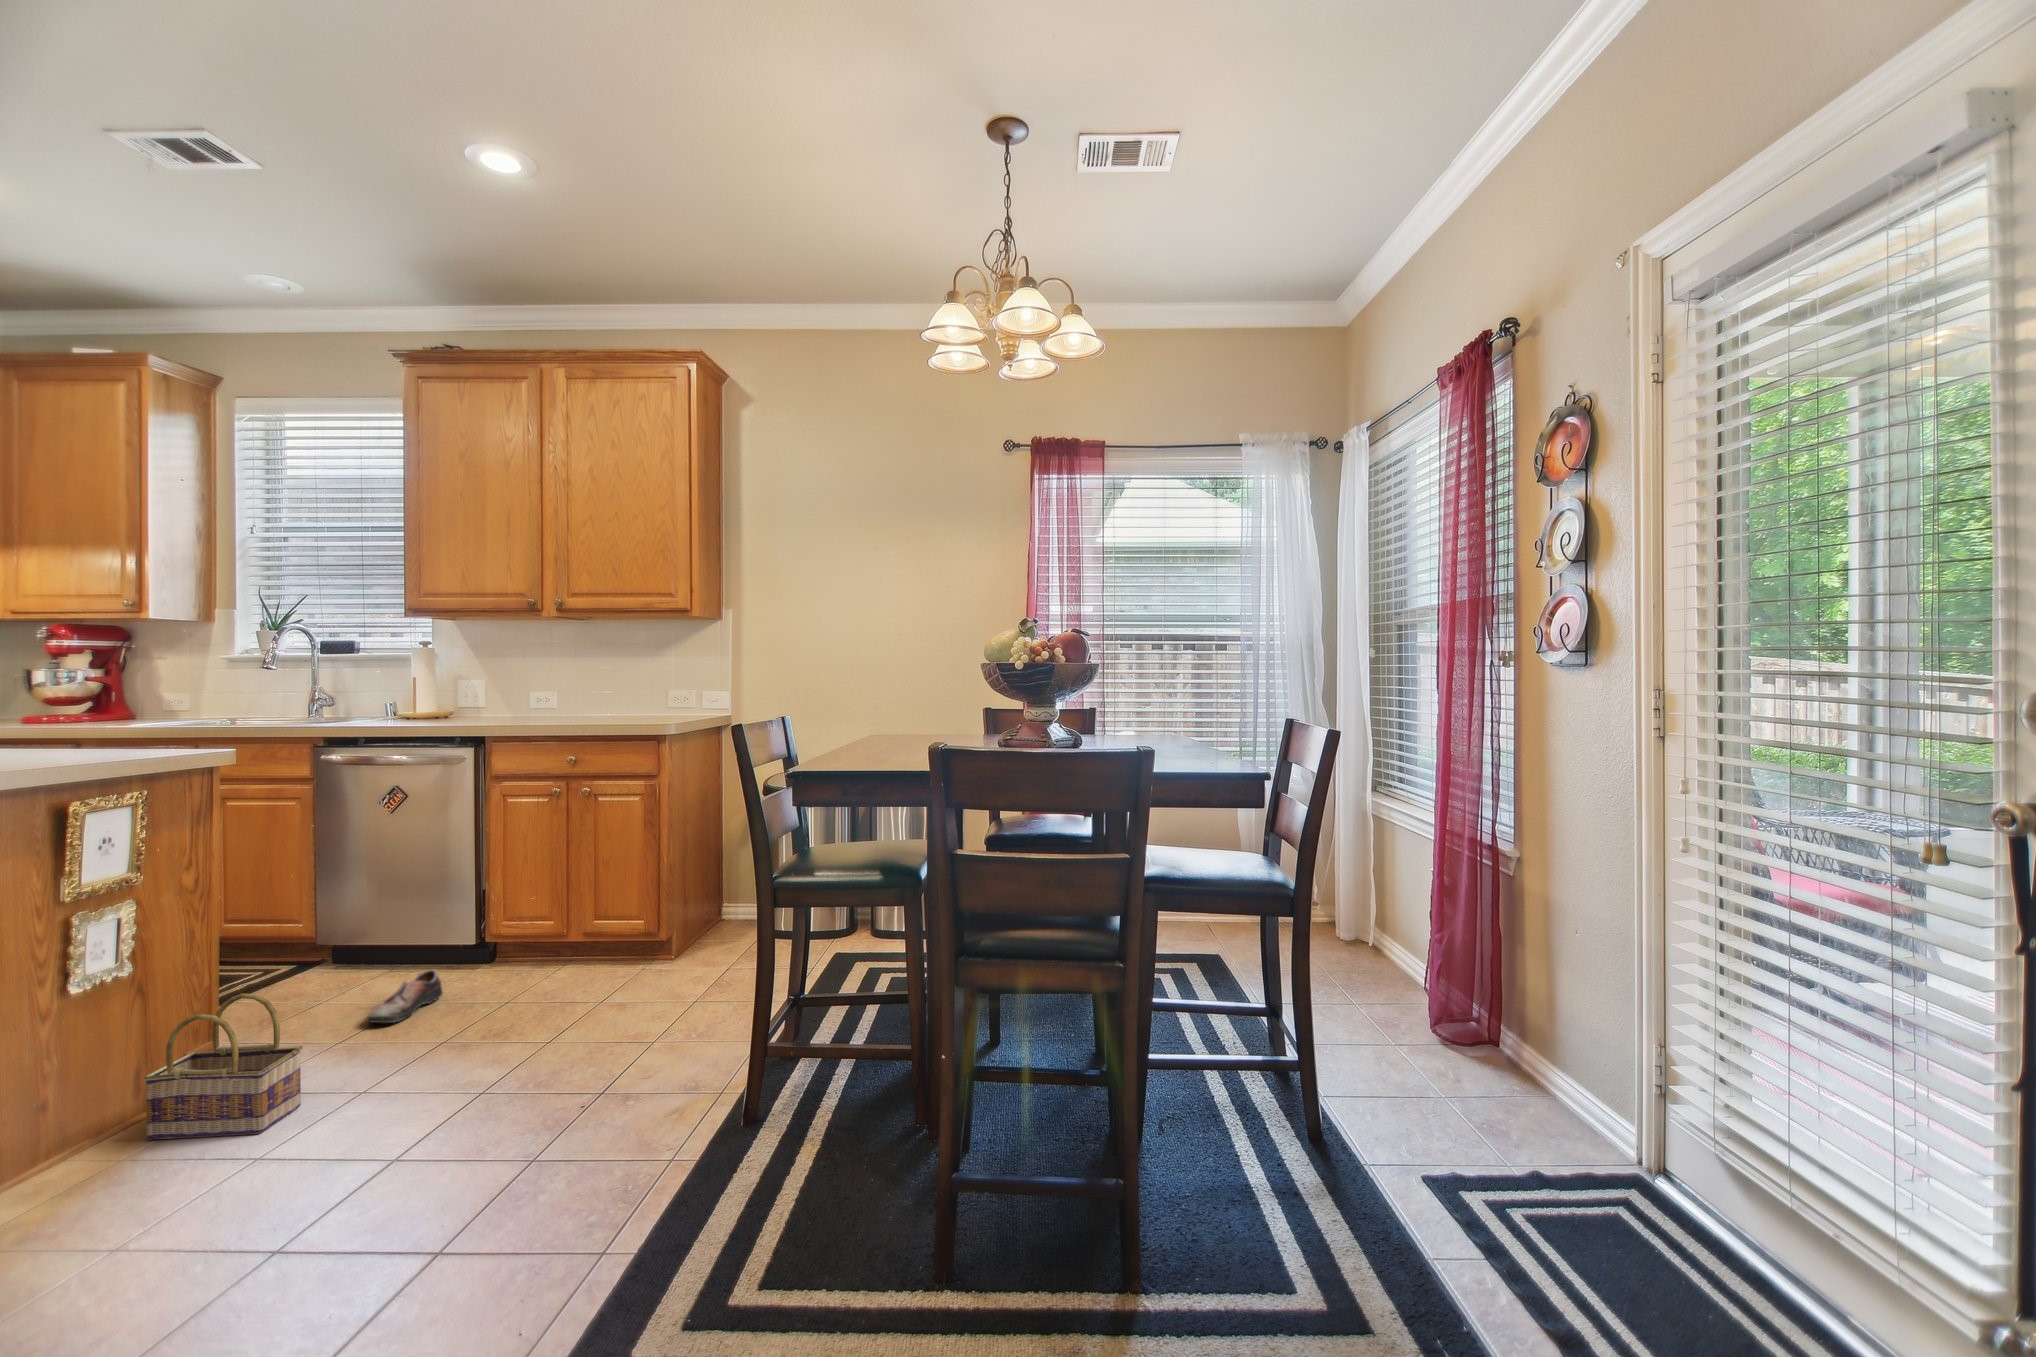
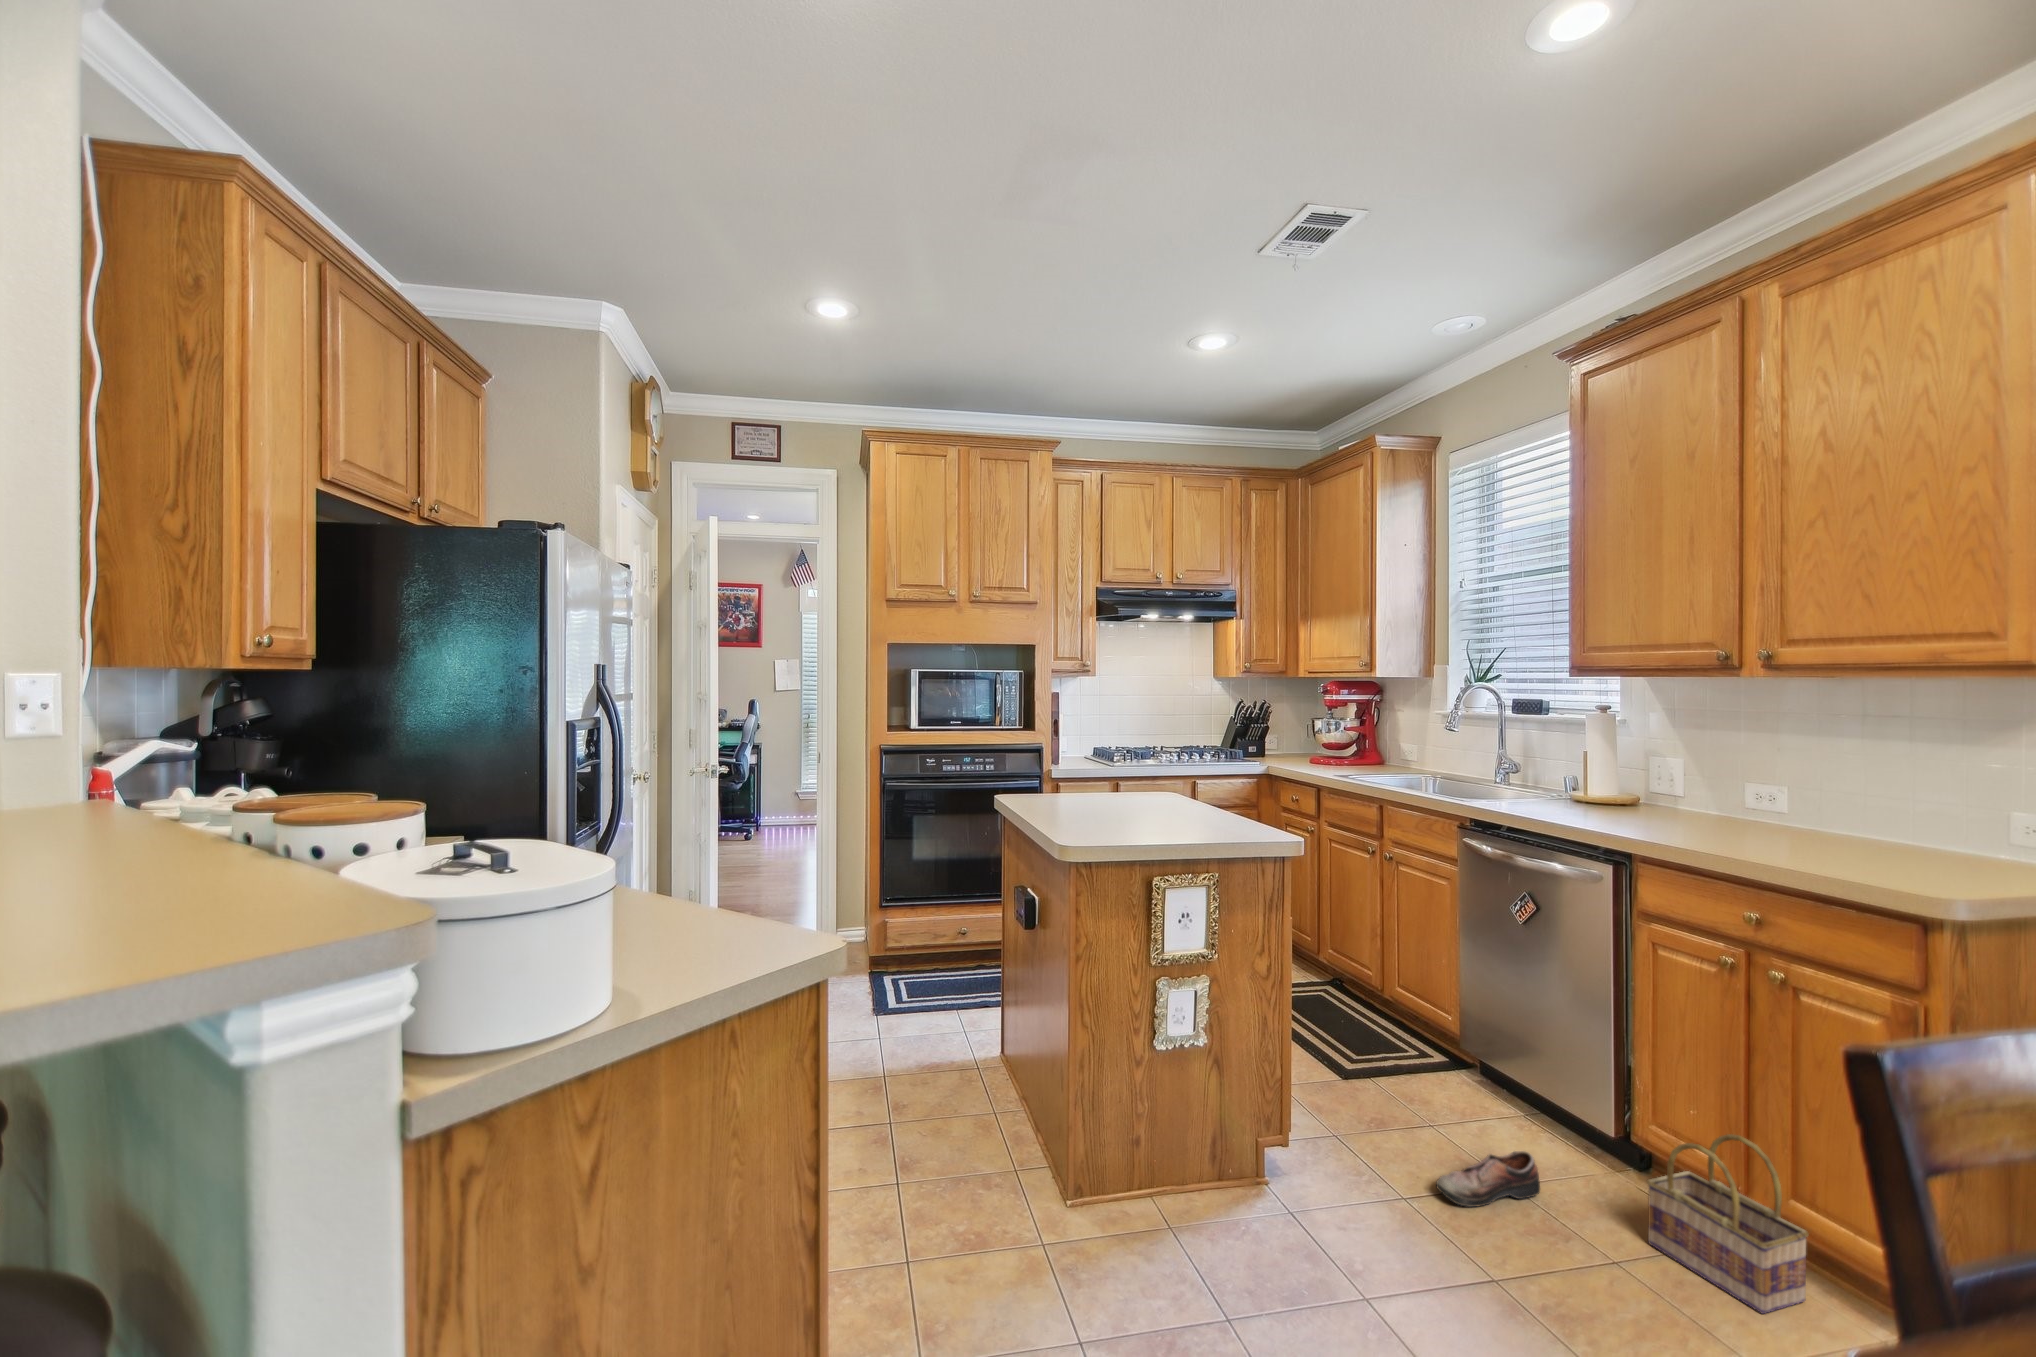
basket: present [144,993,303,1140] -> present [1647,1134,1809,1314]

